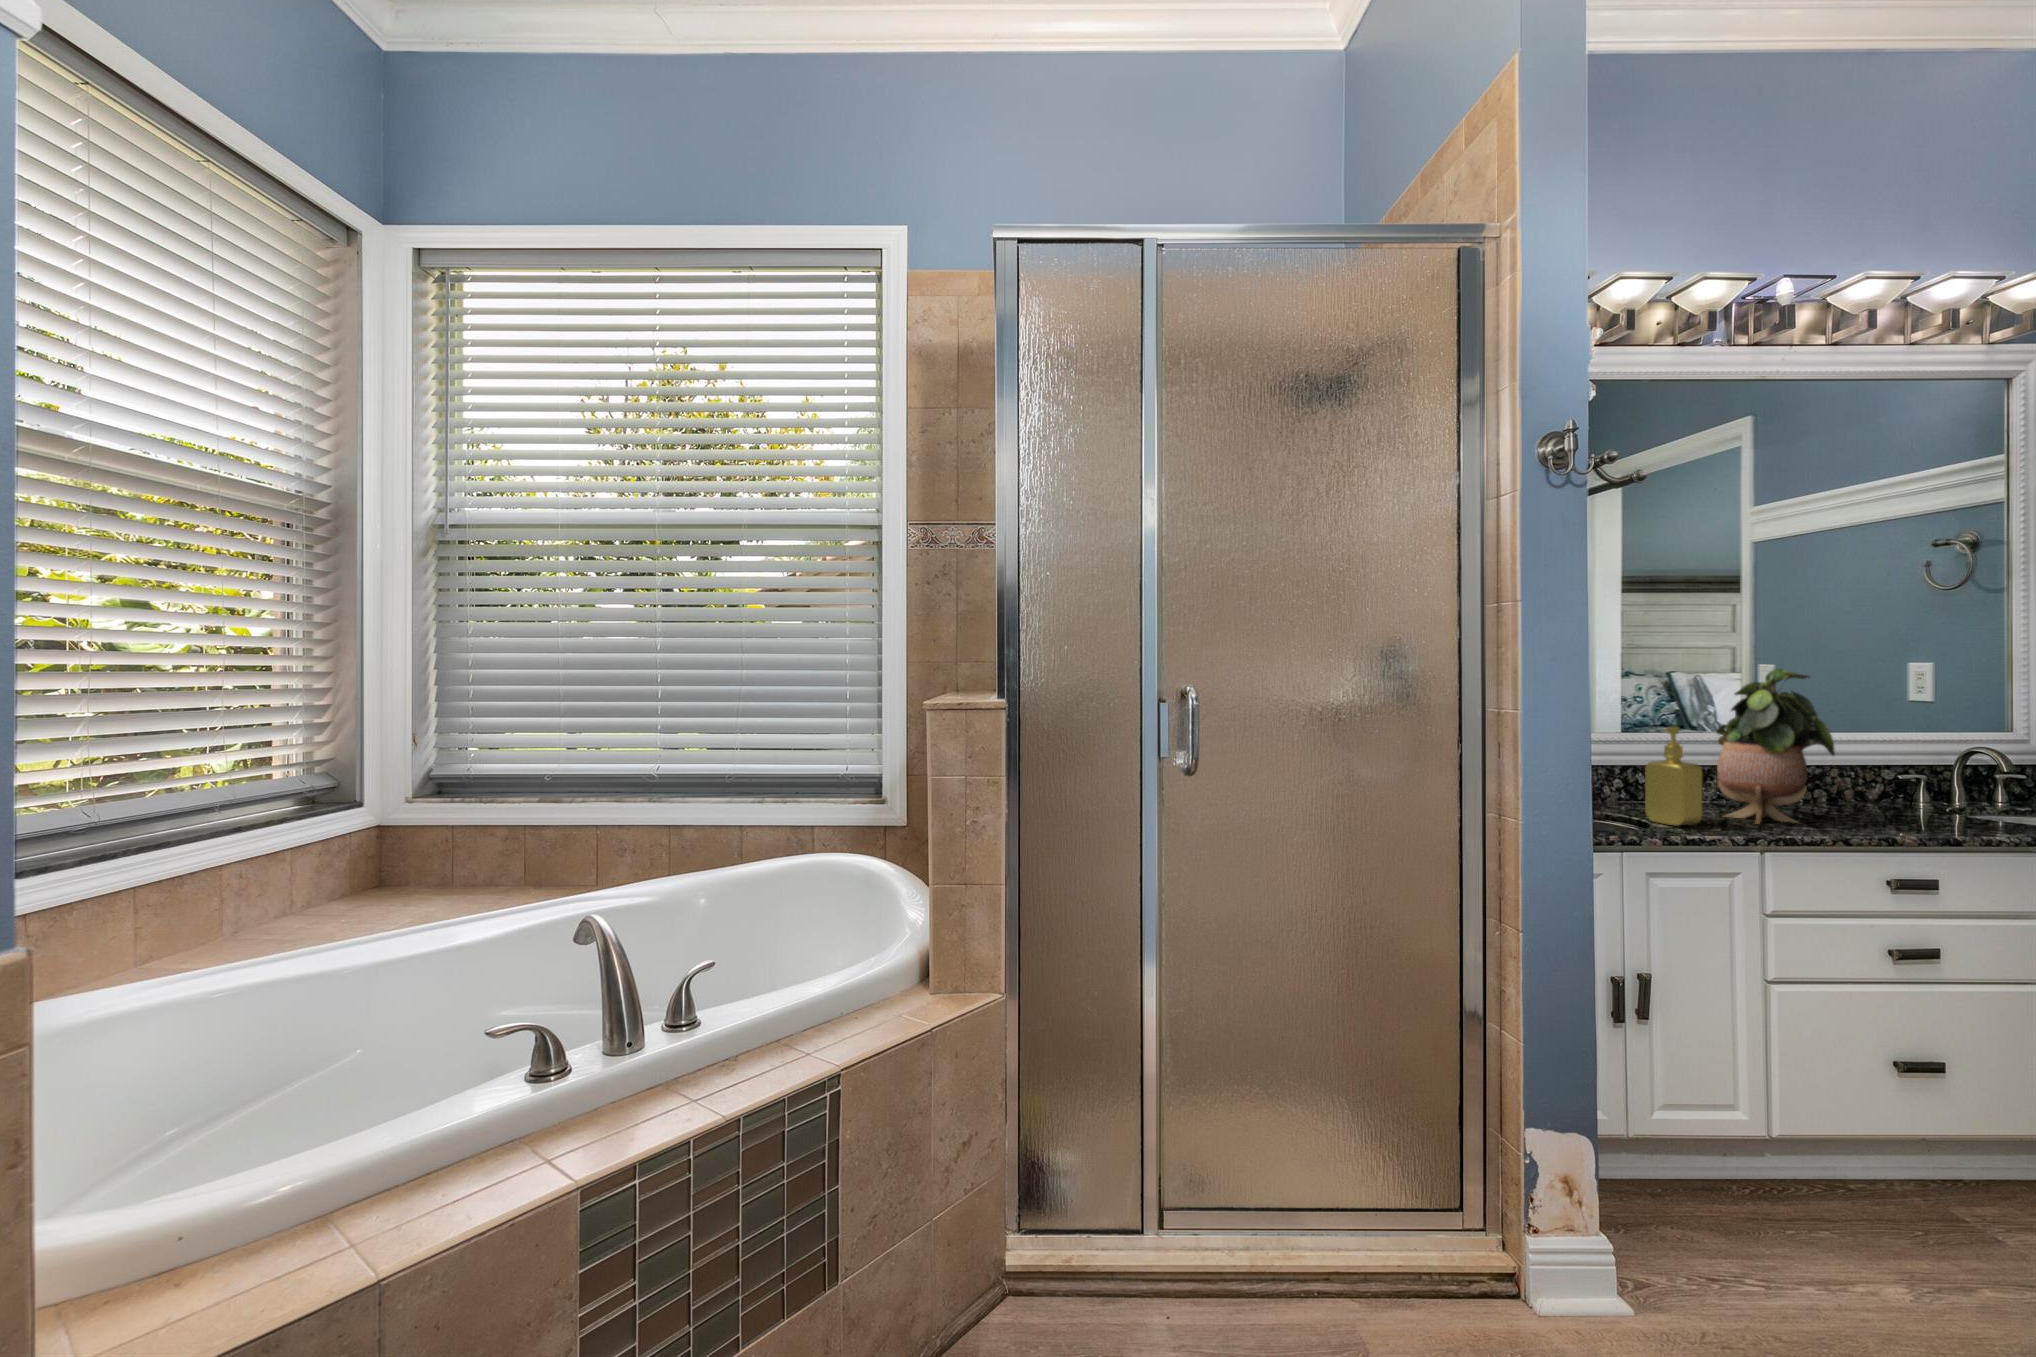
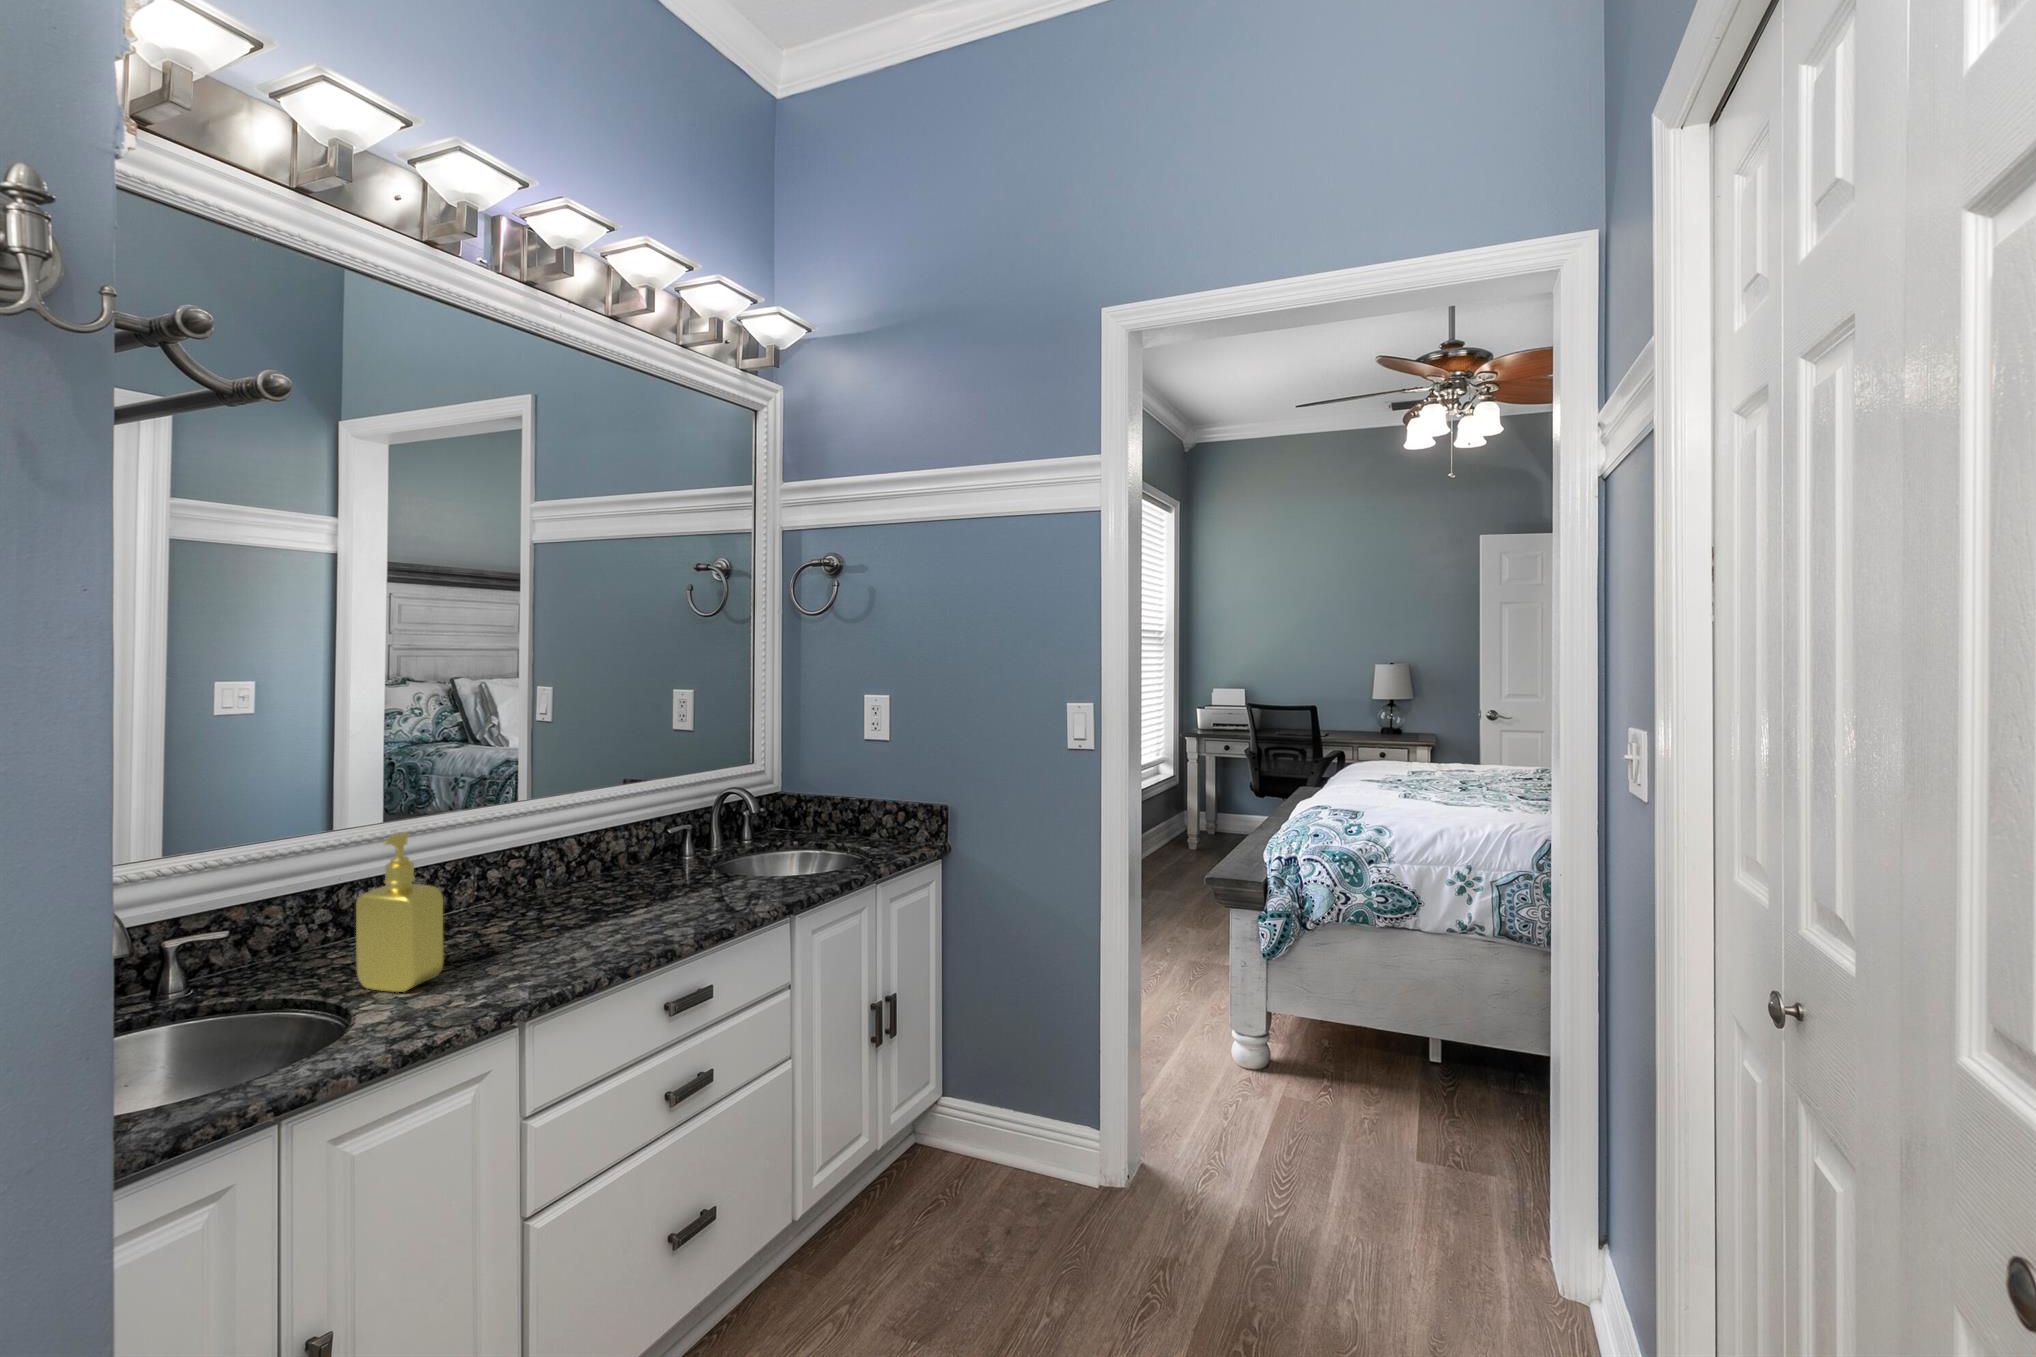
potted plant: present [1716,669,1835,824] -> none [468,724,609,948]

